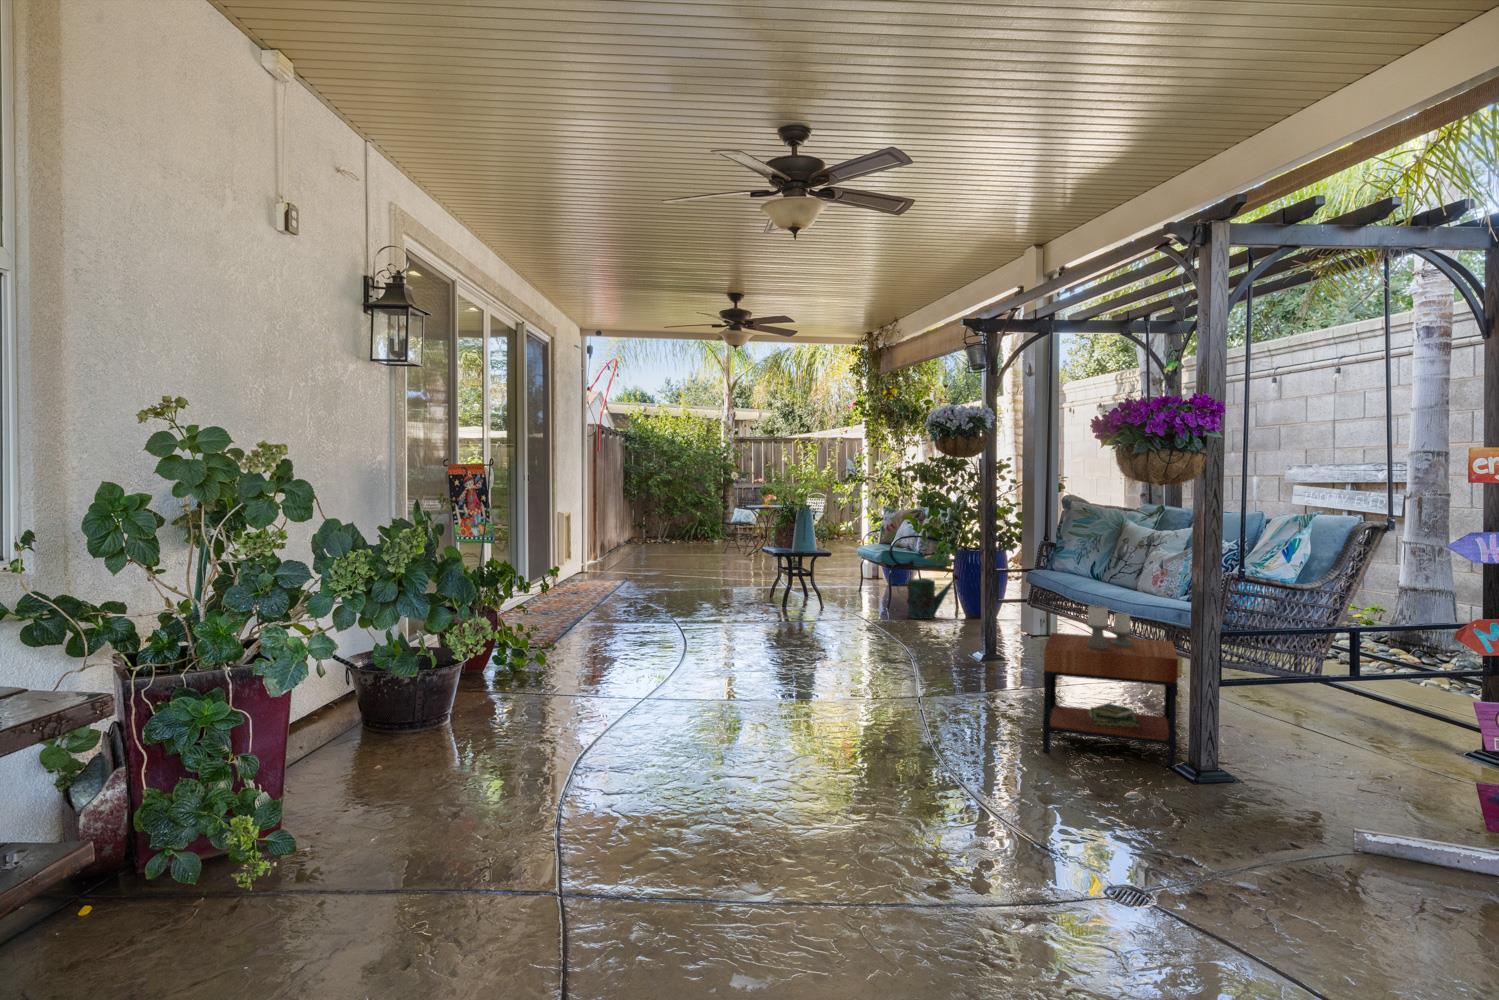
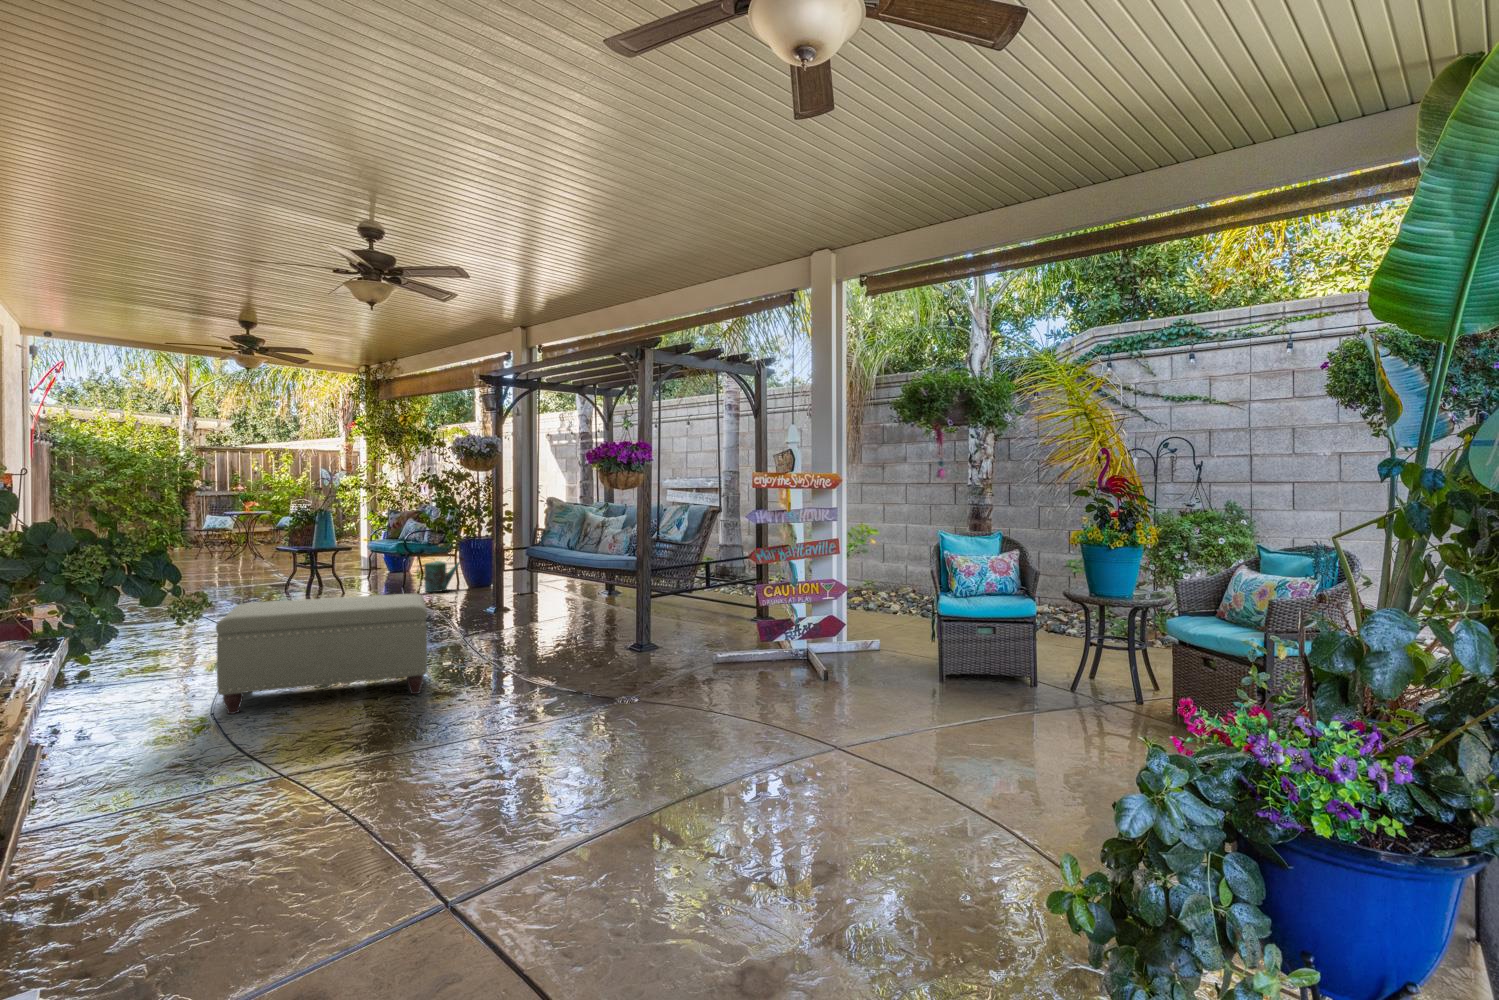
side table: present [1043,605,1178,768] -> none [559,560,632,648]
ottoman: none [539,628,817,800] -> present [216,594,427,714]

